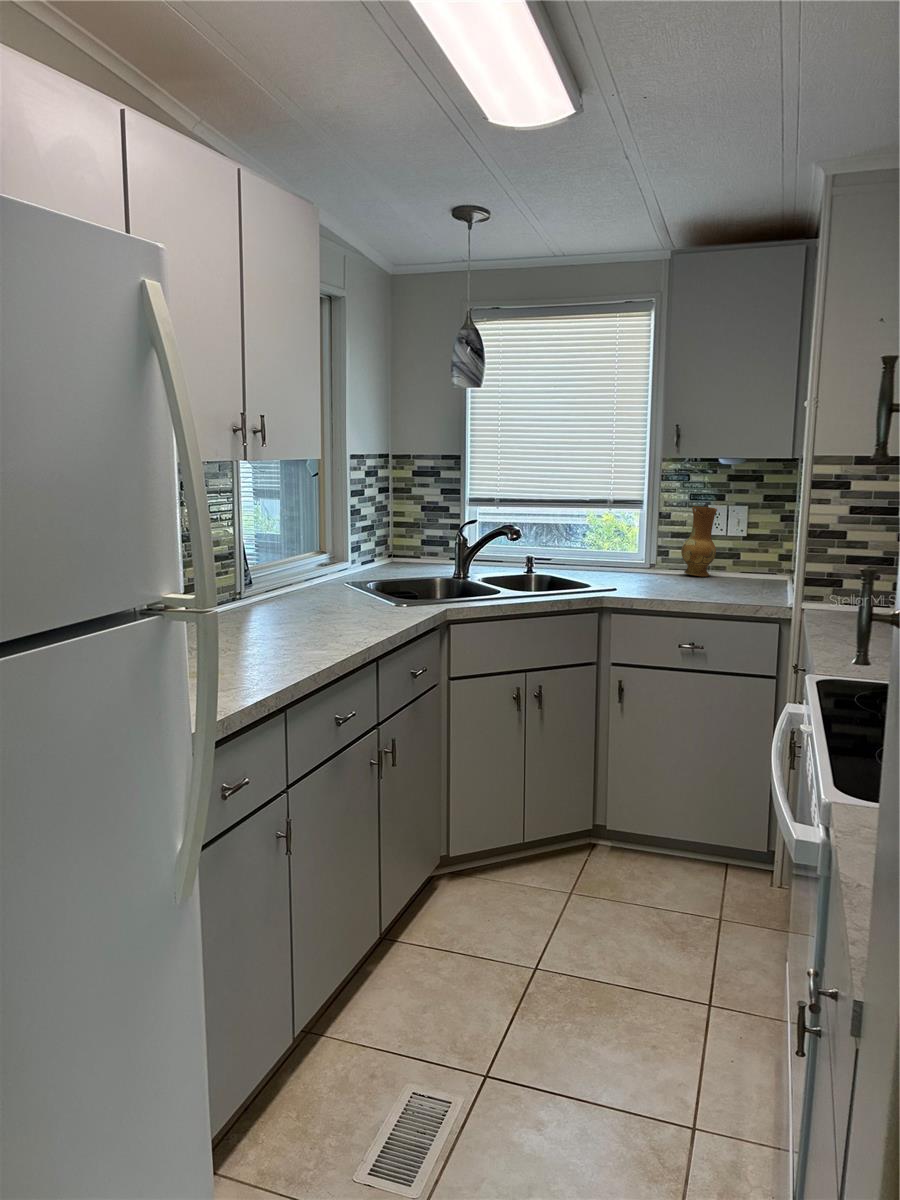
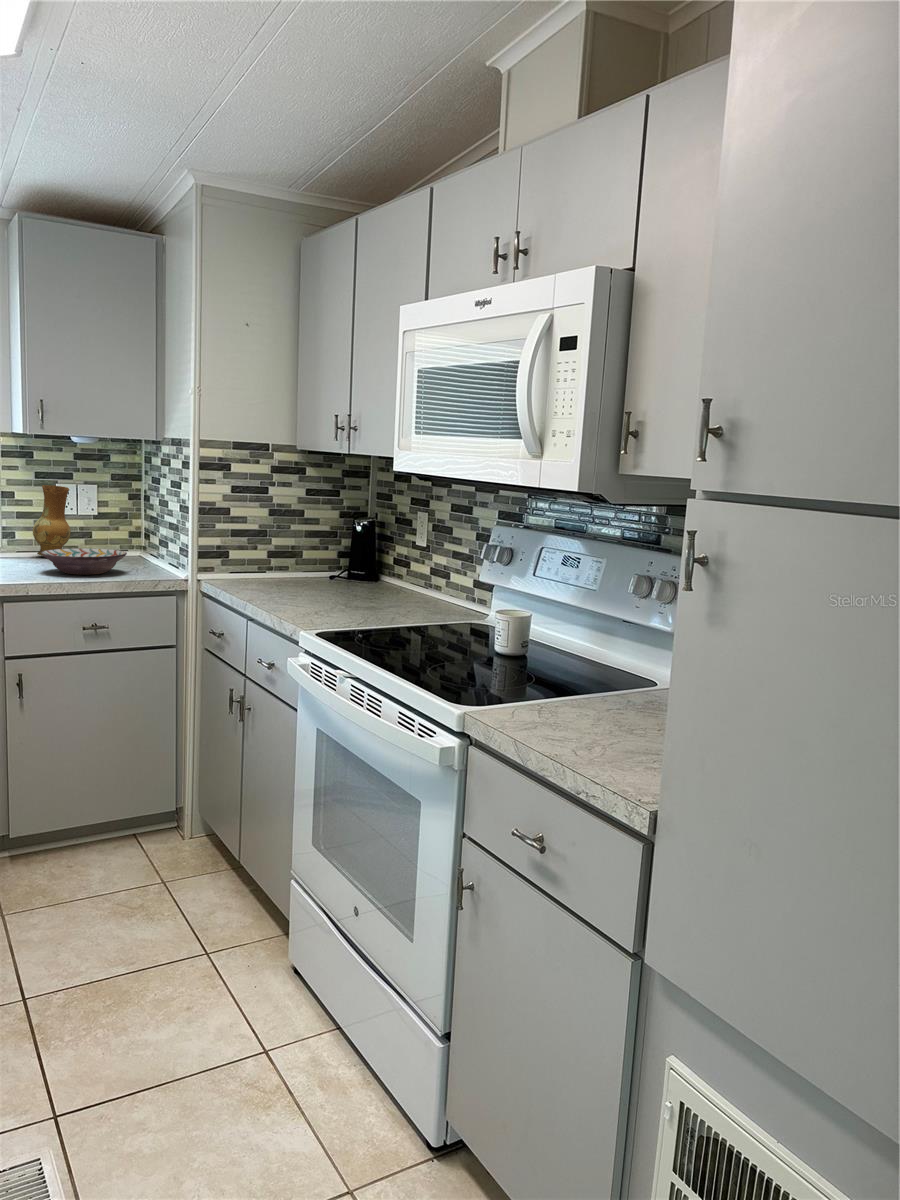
decorative bowl: none [662,568,744,595] -> present [41,548,127,575]

